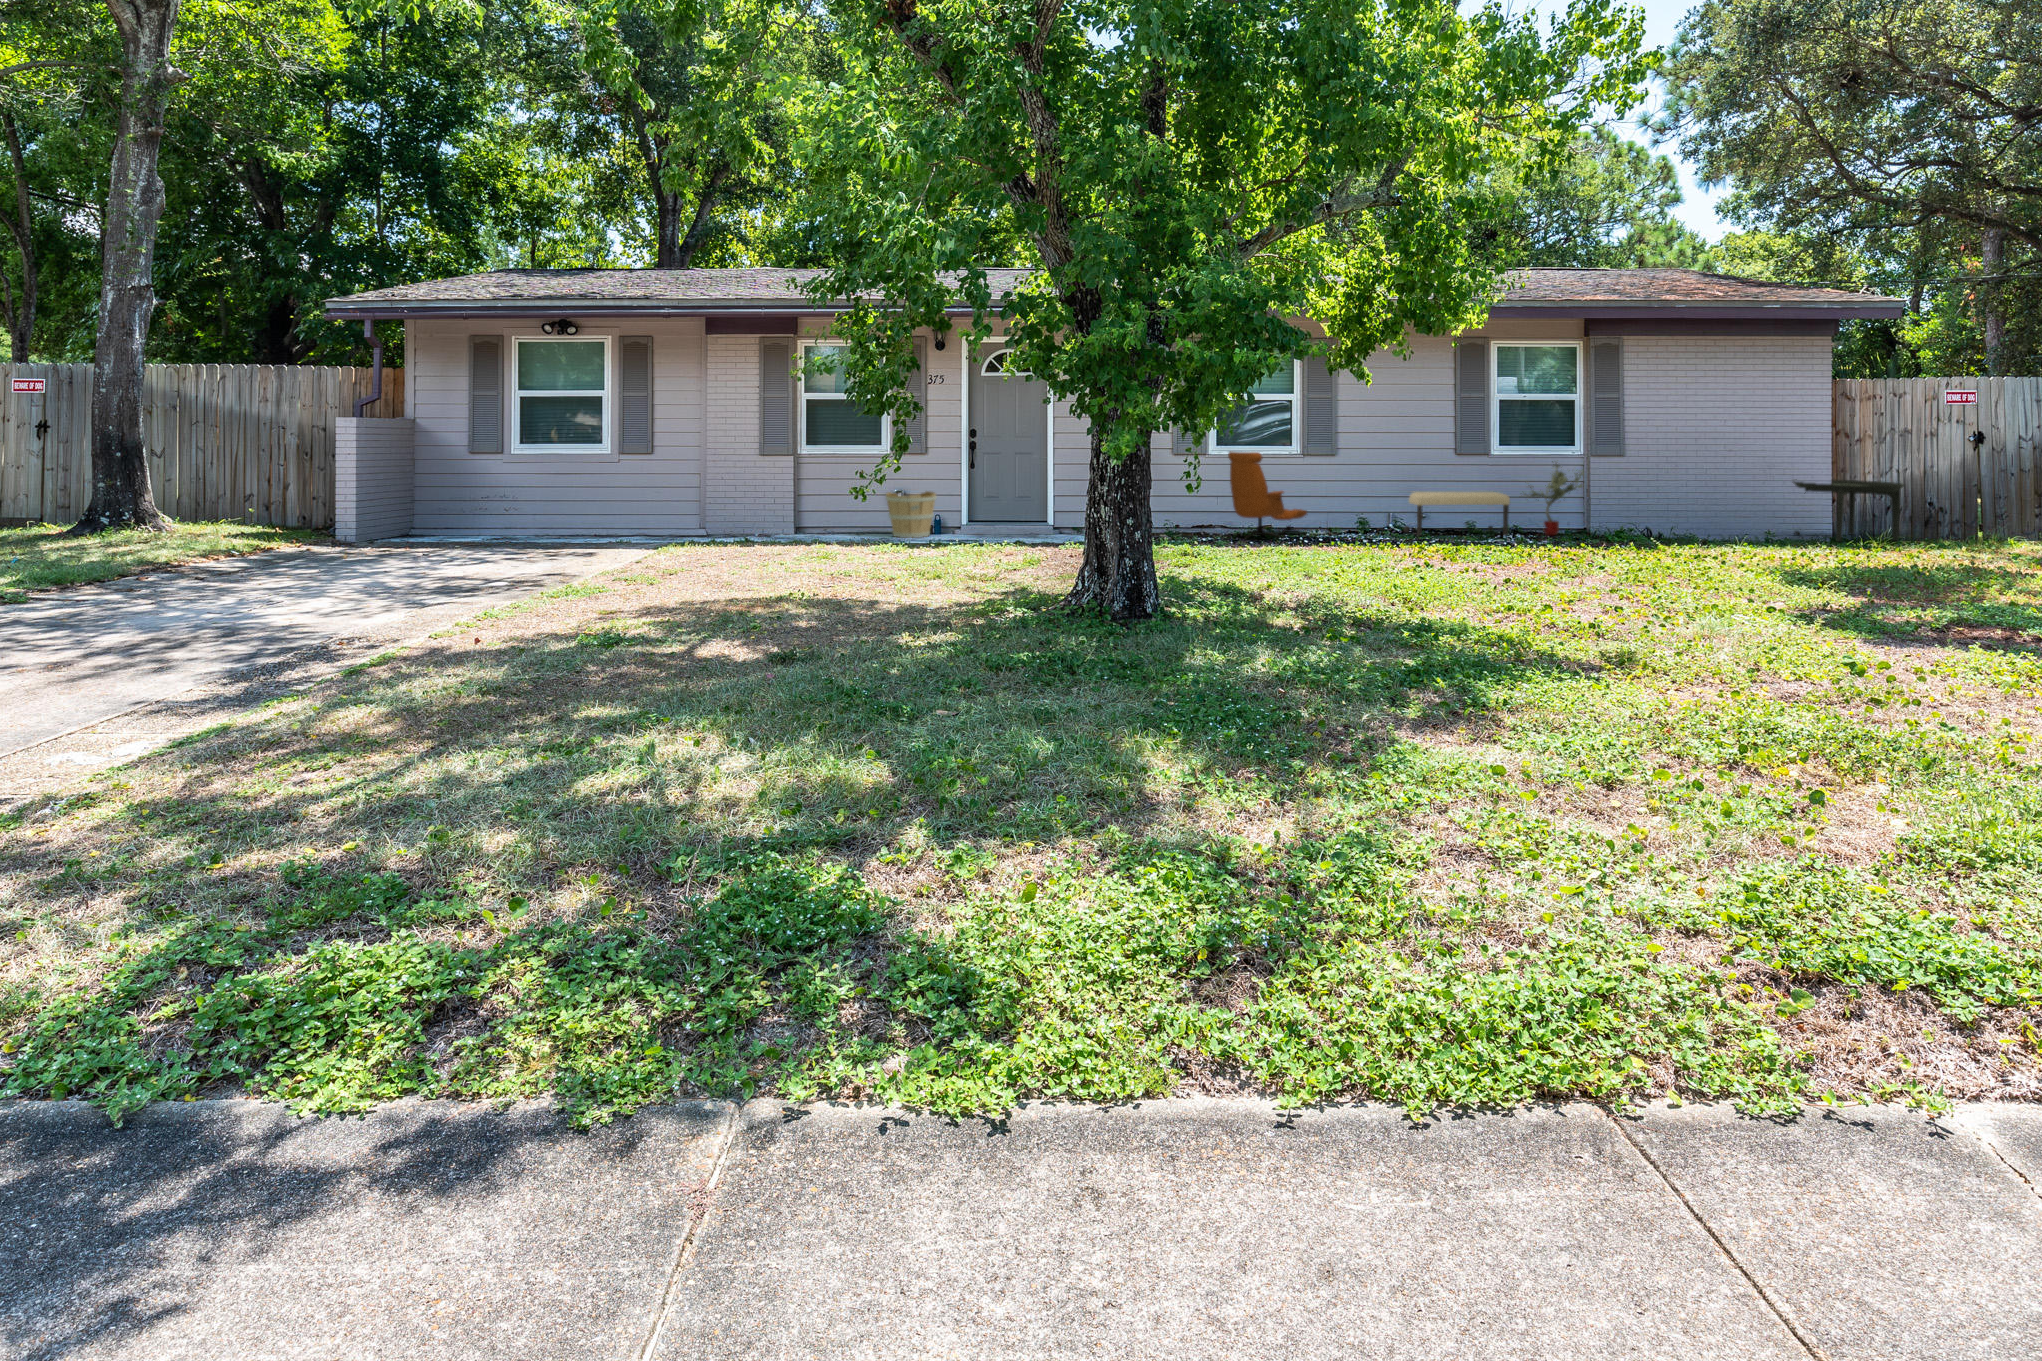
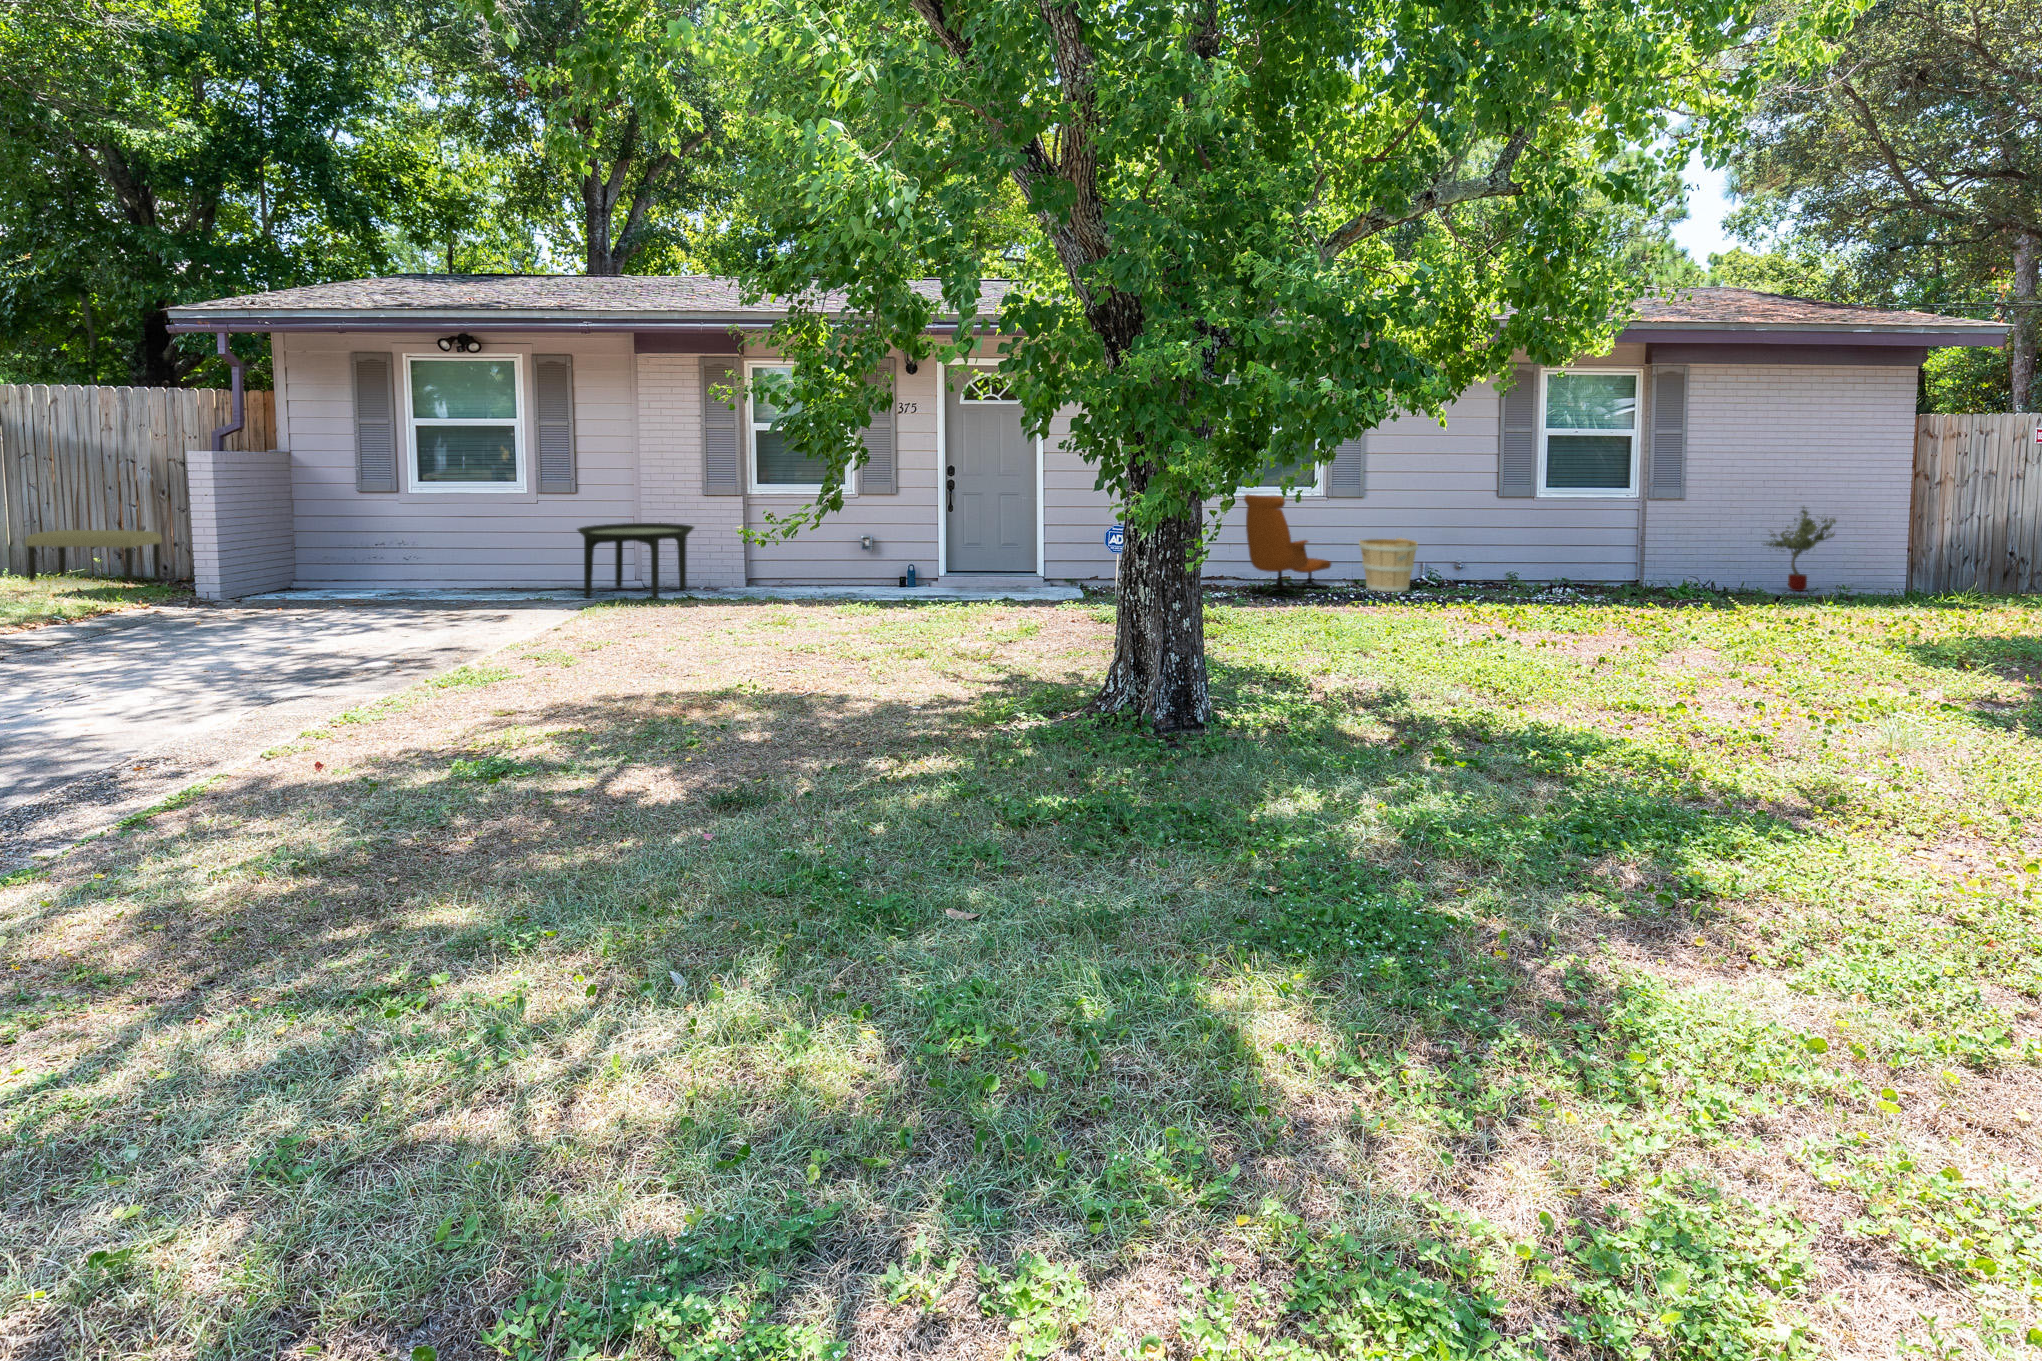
potted tree: present [1523,461,1583,535] -> present [1766,506,1836,591]
round table: present [1793,480,1904,542] -> present [577,523,694,600]
wooden bucket: present [886,491,937,538] -> present [1359,538,1418,592]
bench: present [1404,492,1510,536] -> present [25,530,162,582]

